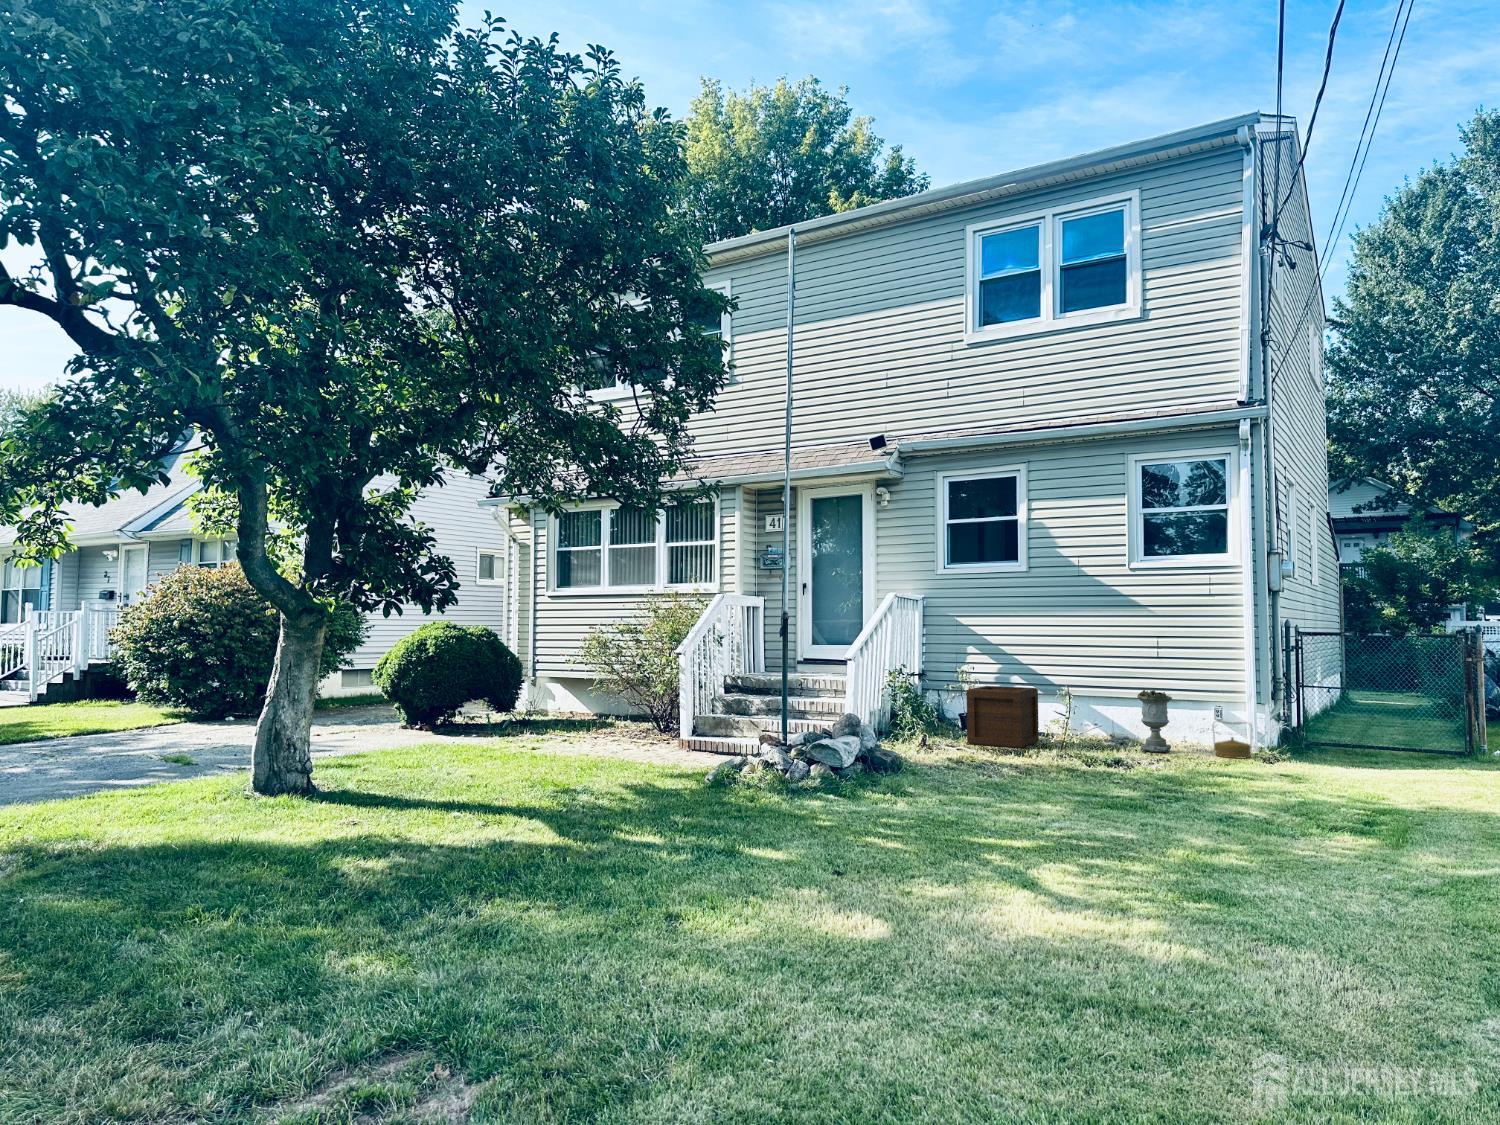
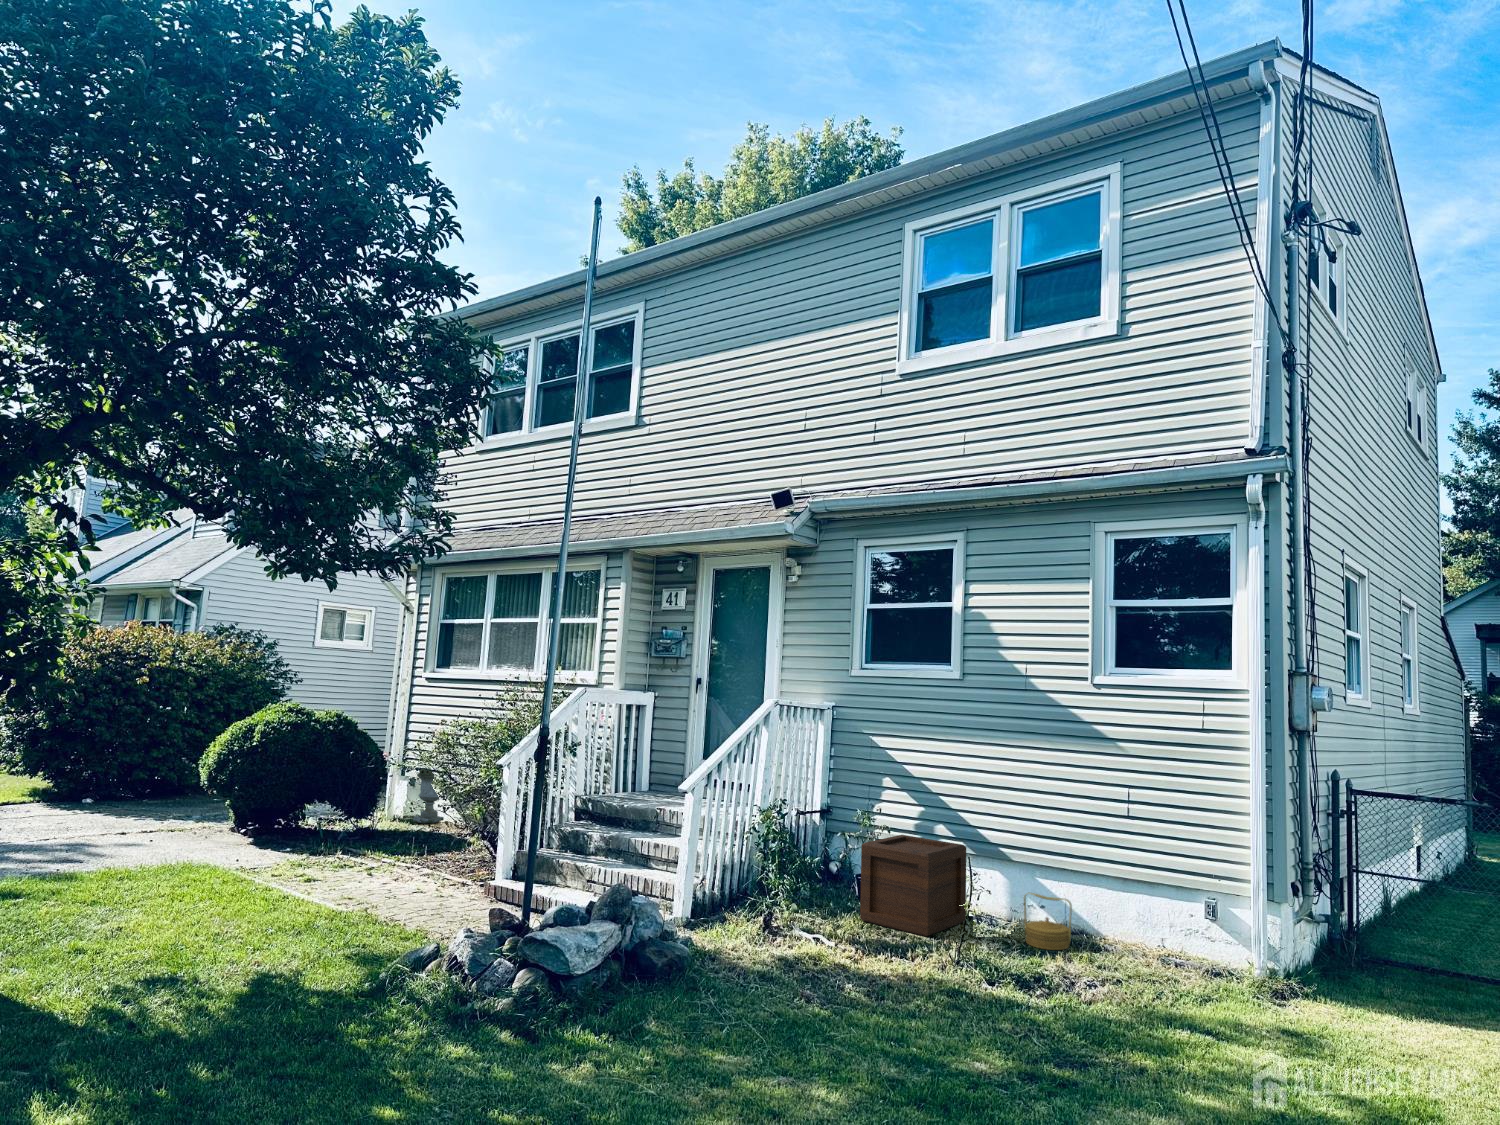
planter: present [1137,690,1172,752] -> present [413,769,444,824]
basket: present [1214,721,1252,758] -> present [1024,893,1072,950]

